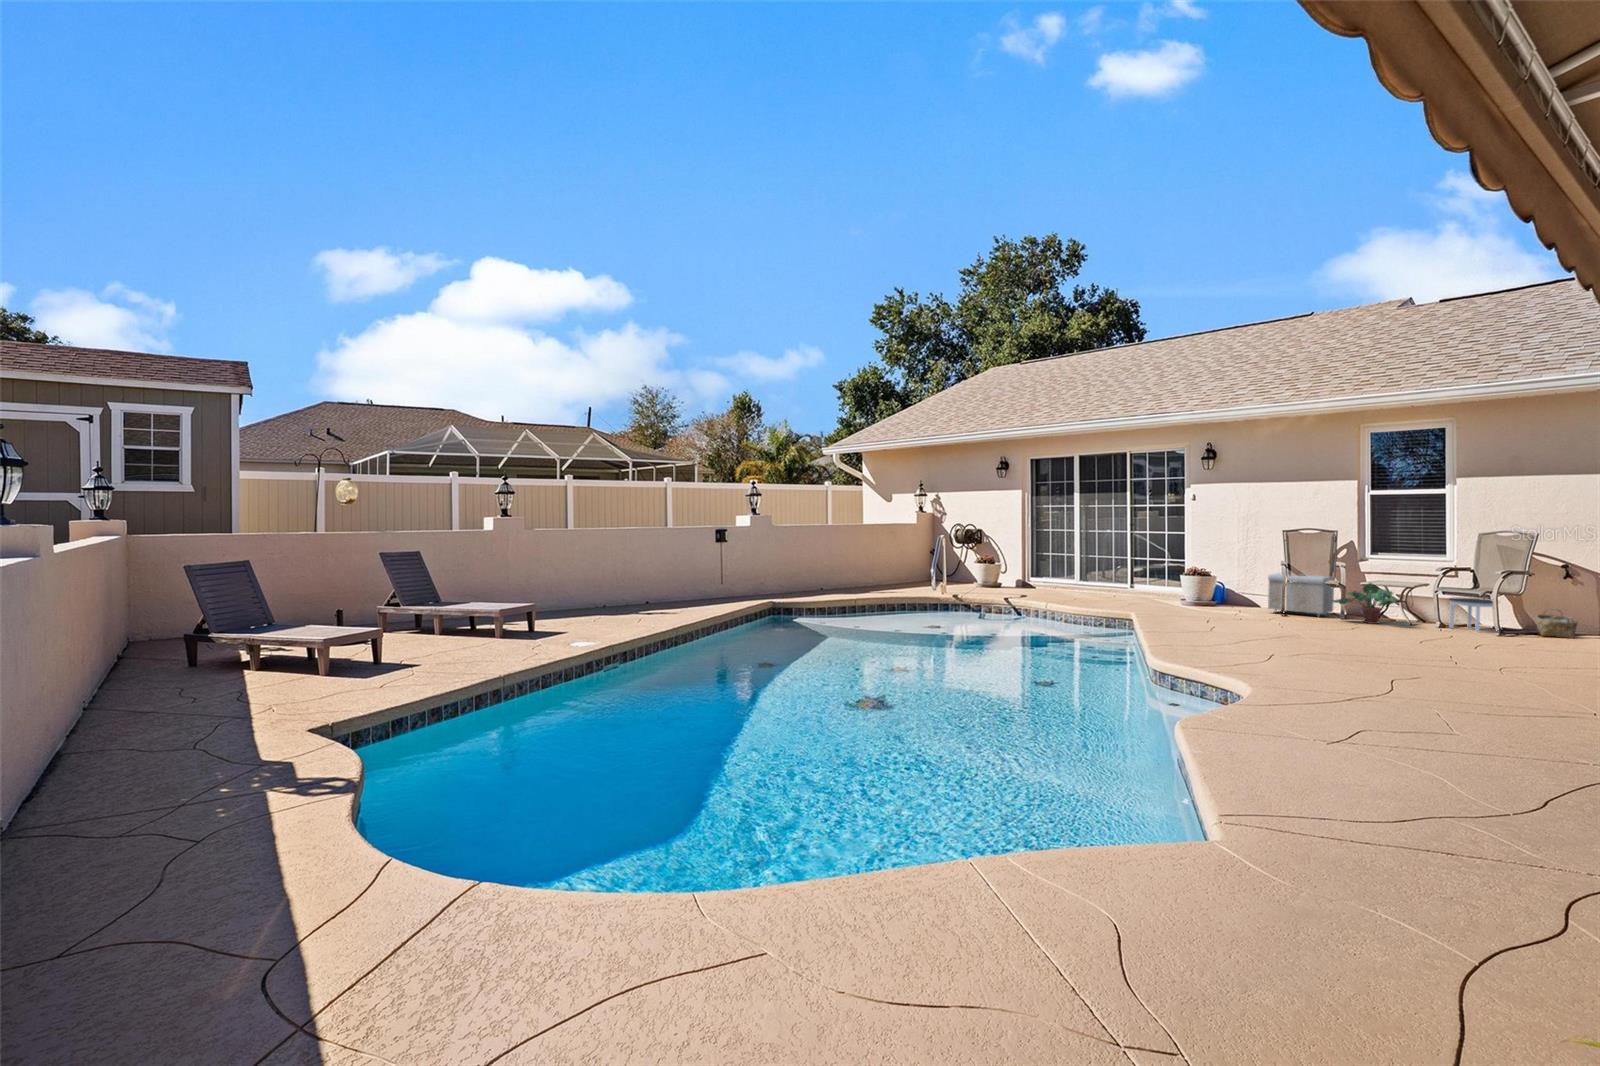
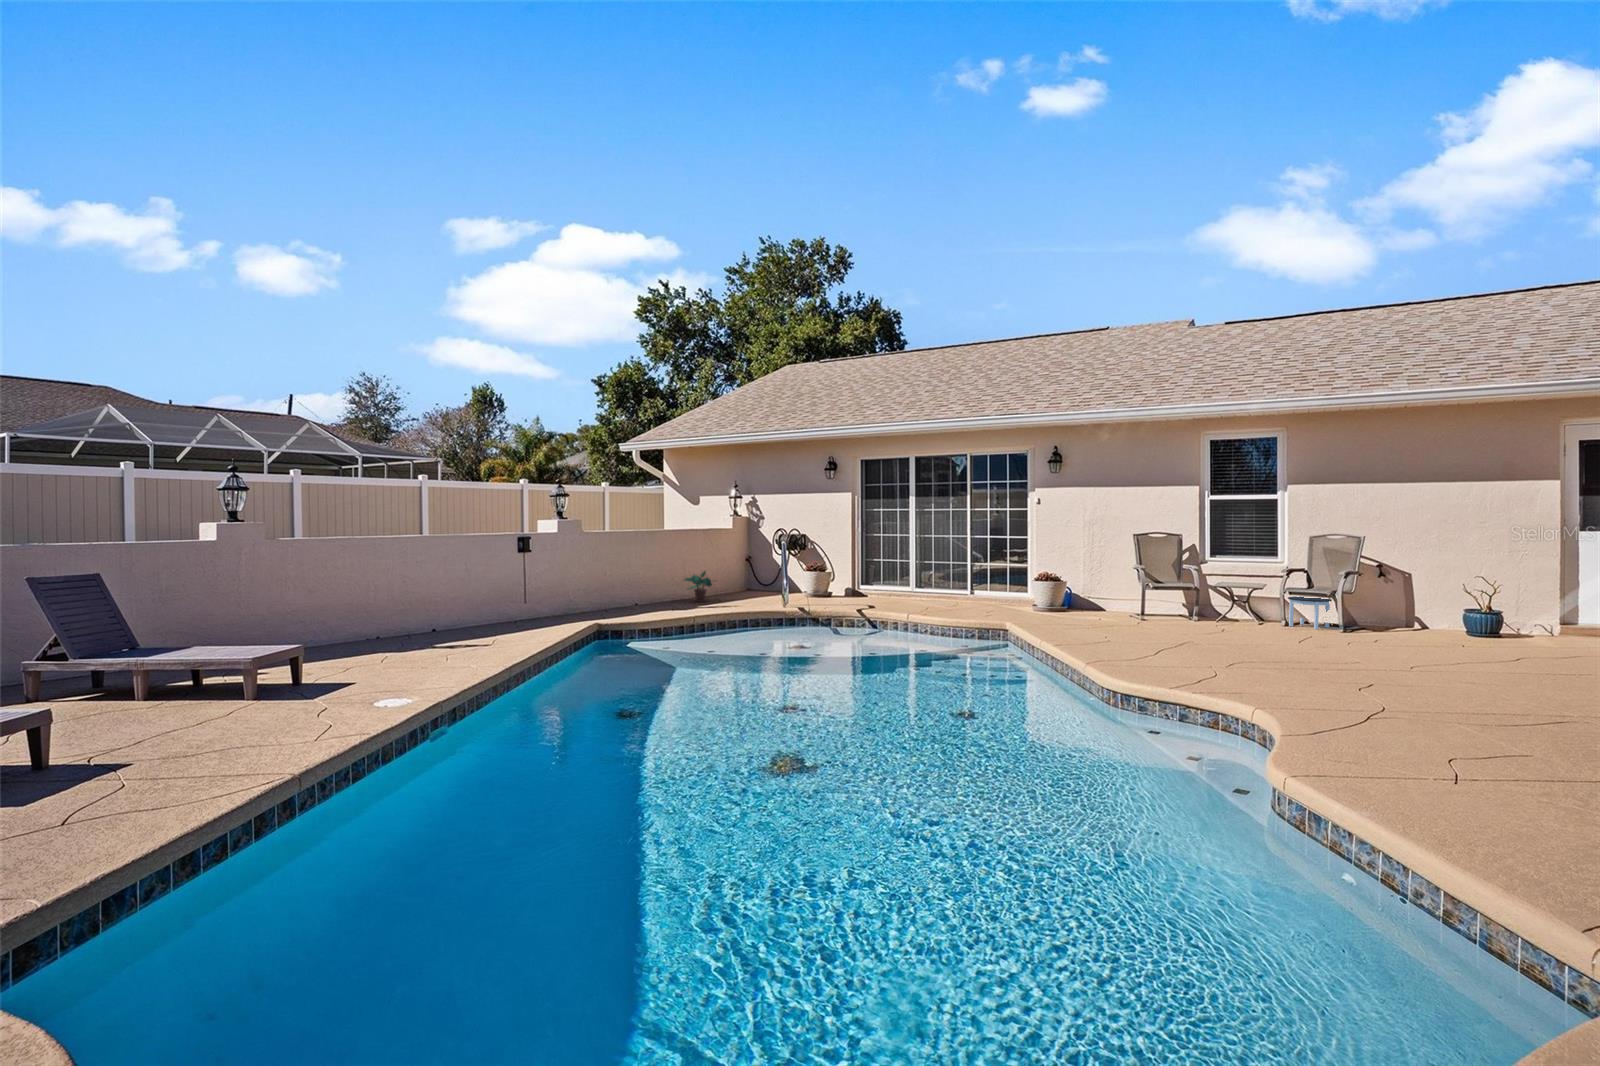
storage bench: present [1268,573,1334,617] -> none [1120,577,1178,620]
potted plant: present [1331,583,1397,624] -> present [684,571,712,602]
woven basket: present [1536,608,1577,638] -> none [1360,604,1397,632]

